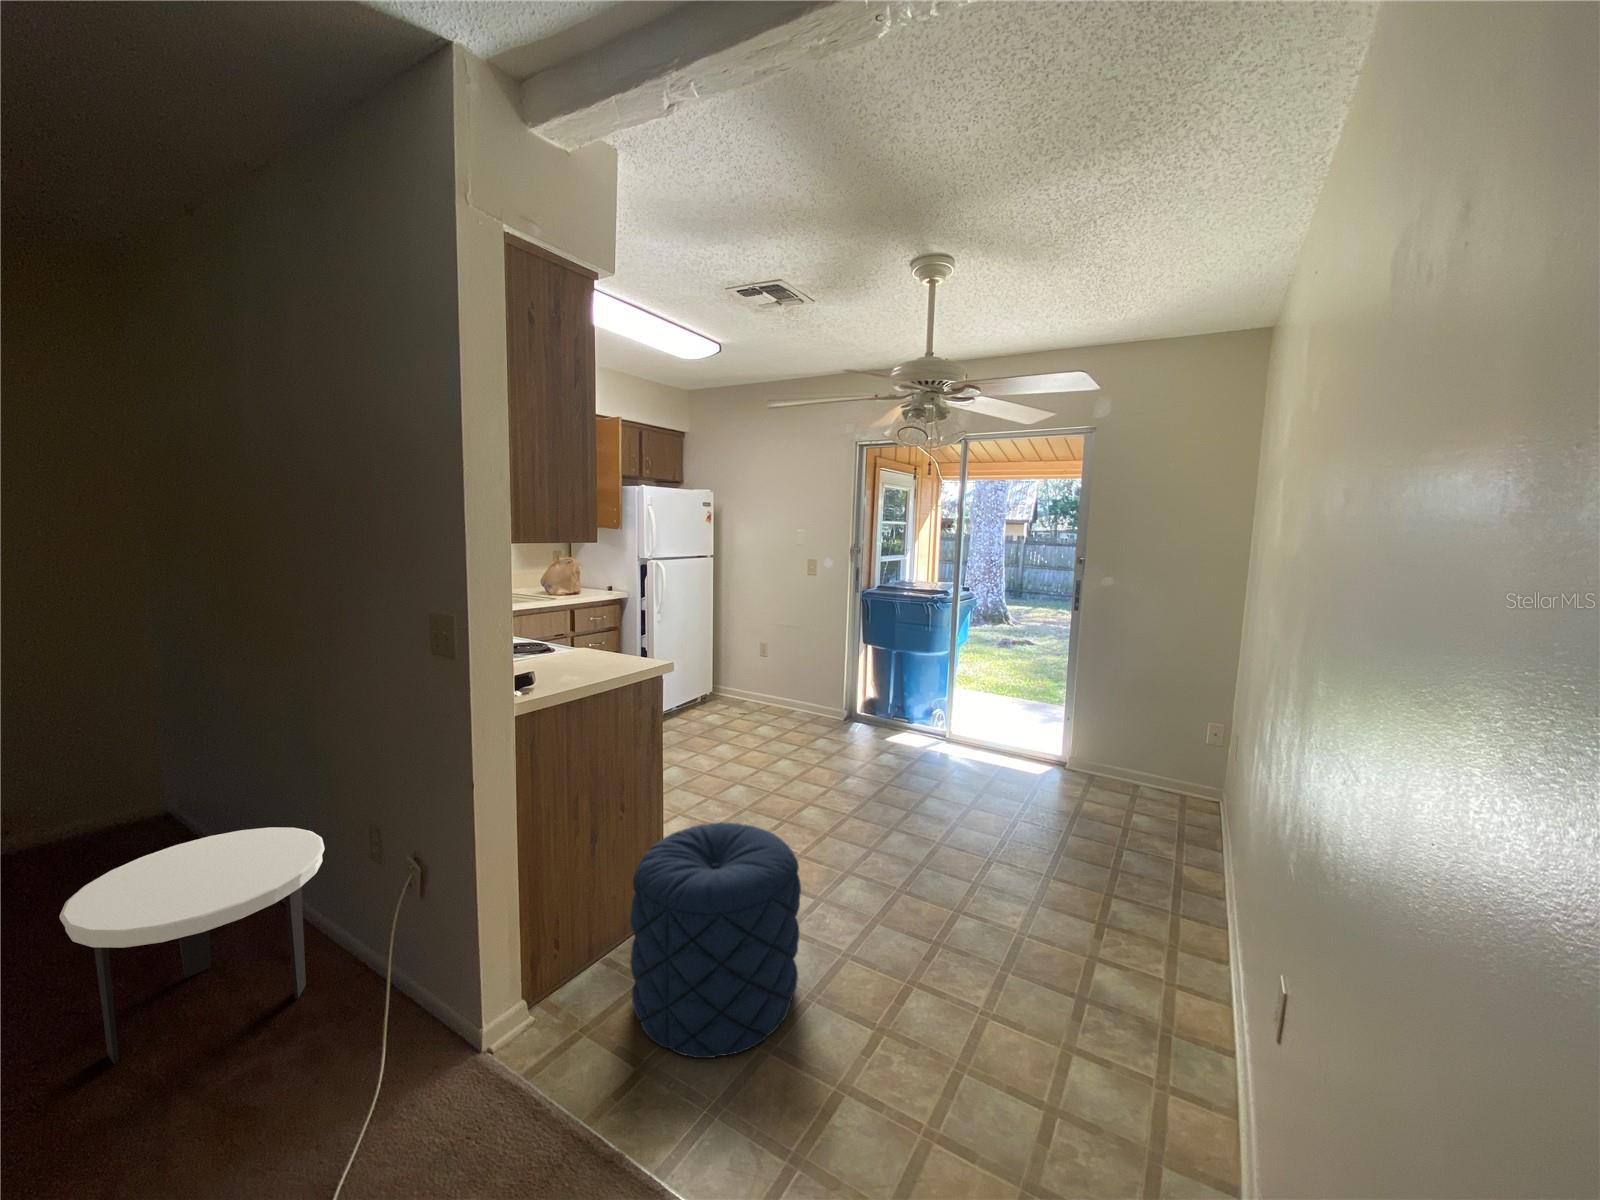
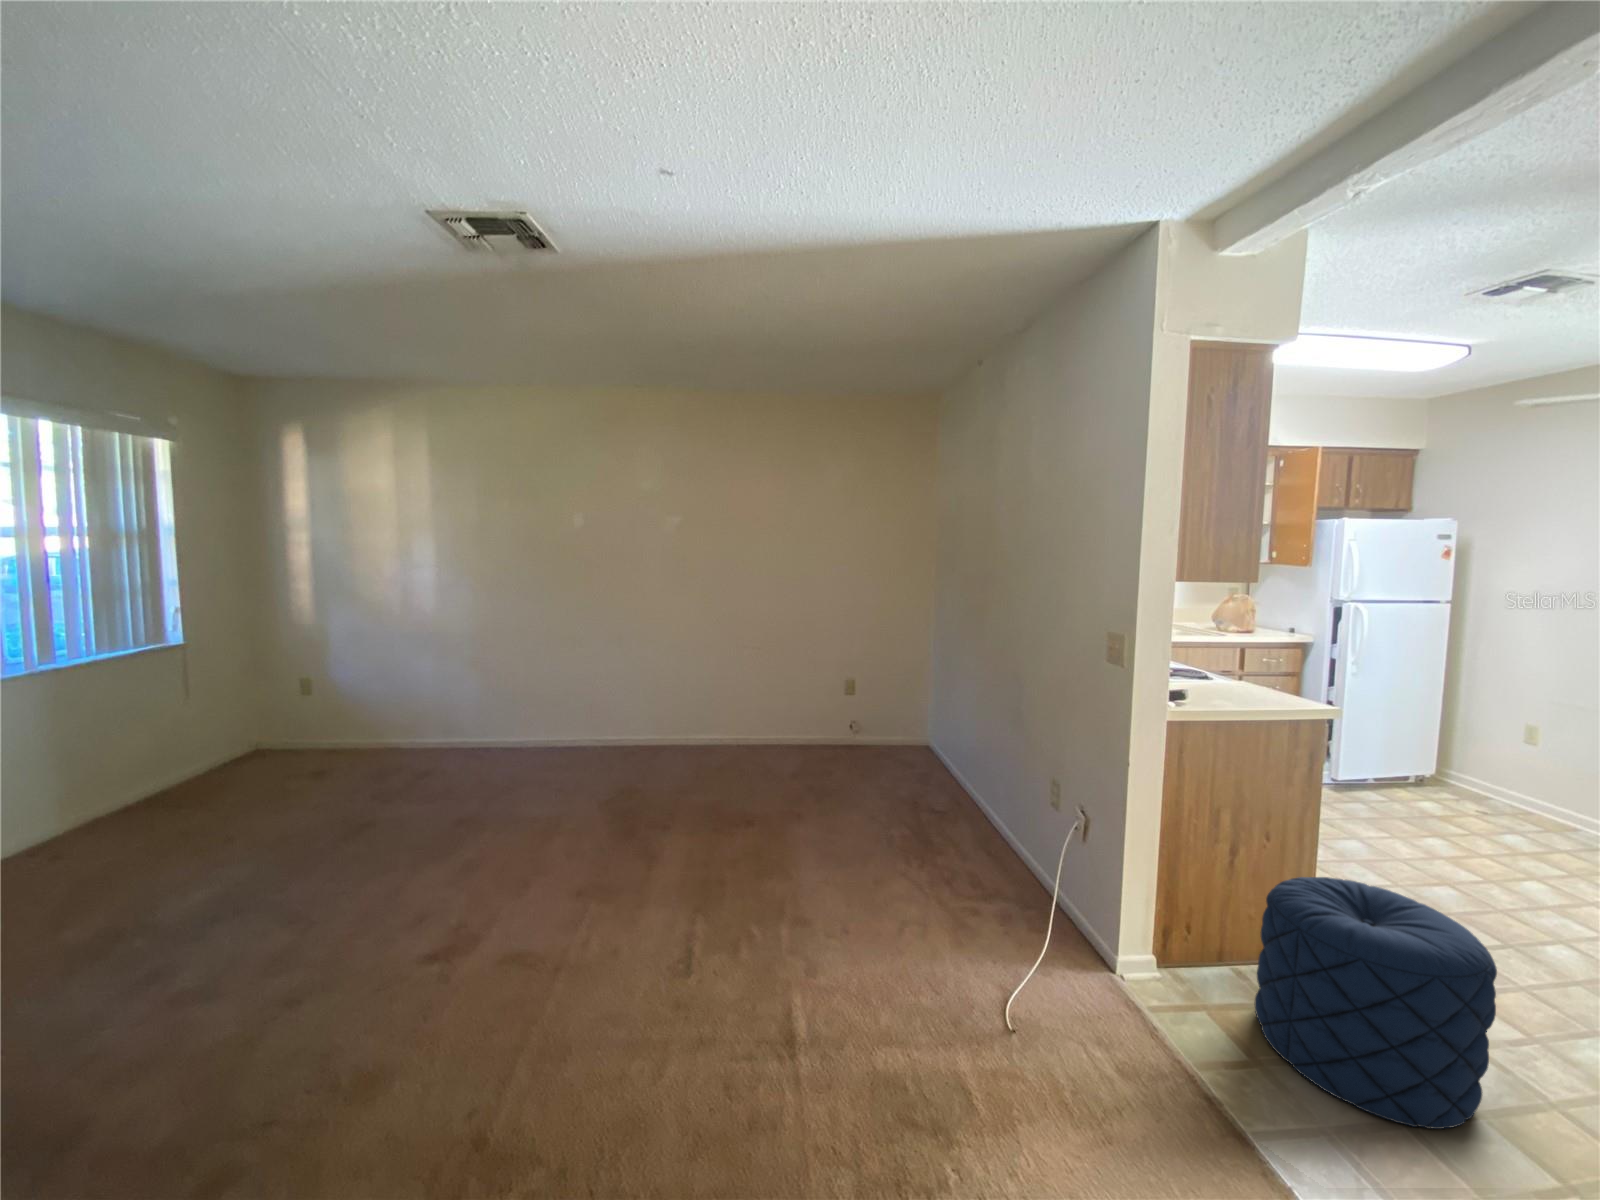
side table: present [60,827,325,1064] -> none [912,755,1028,874]

